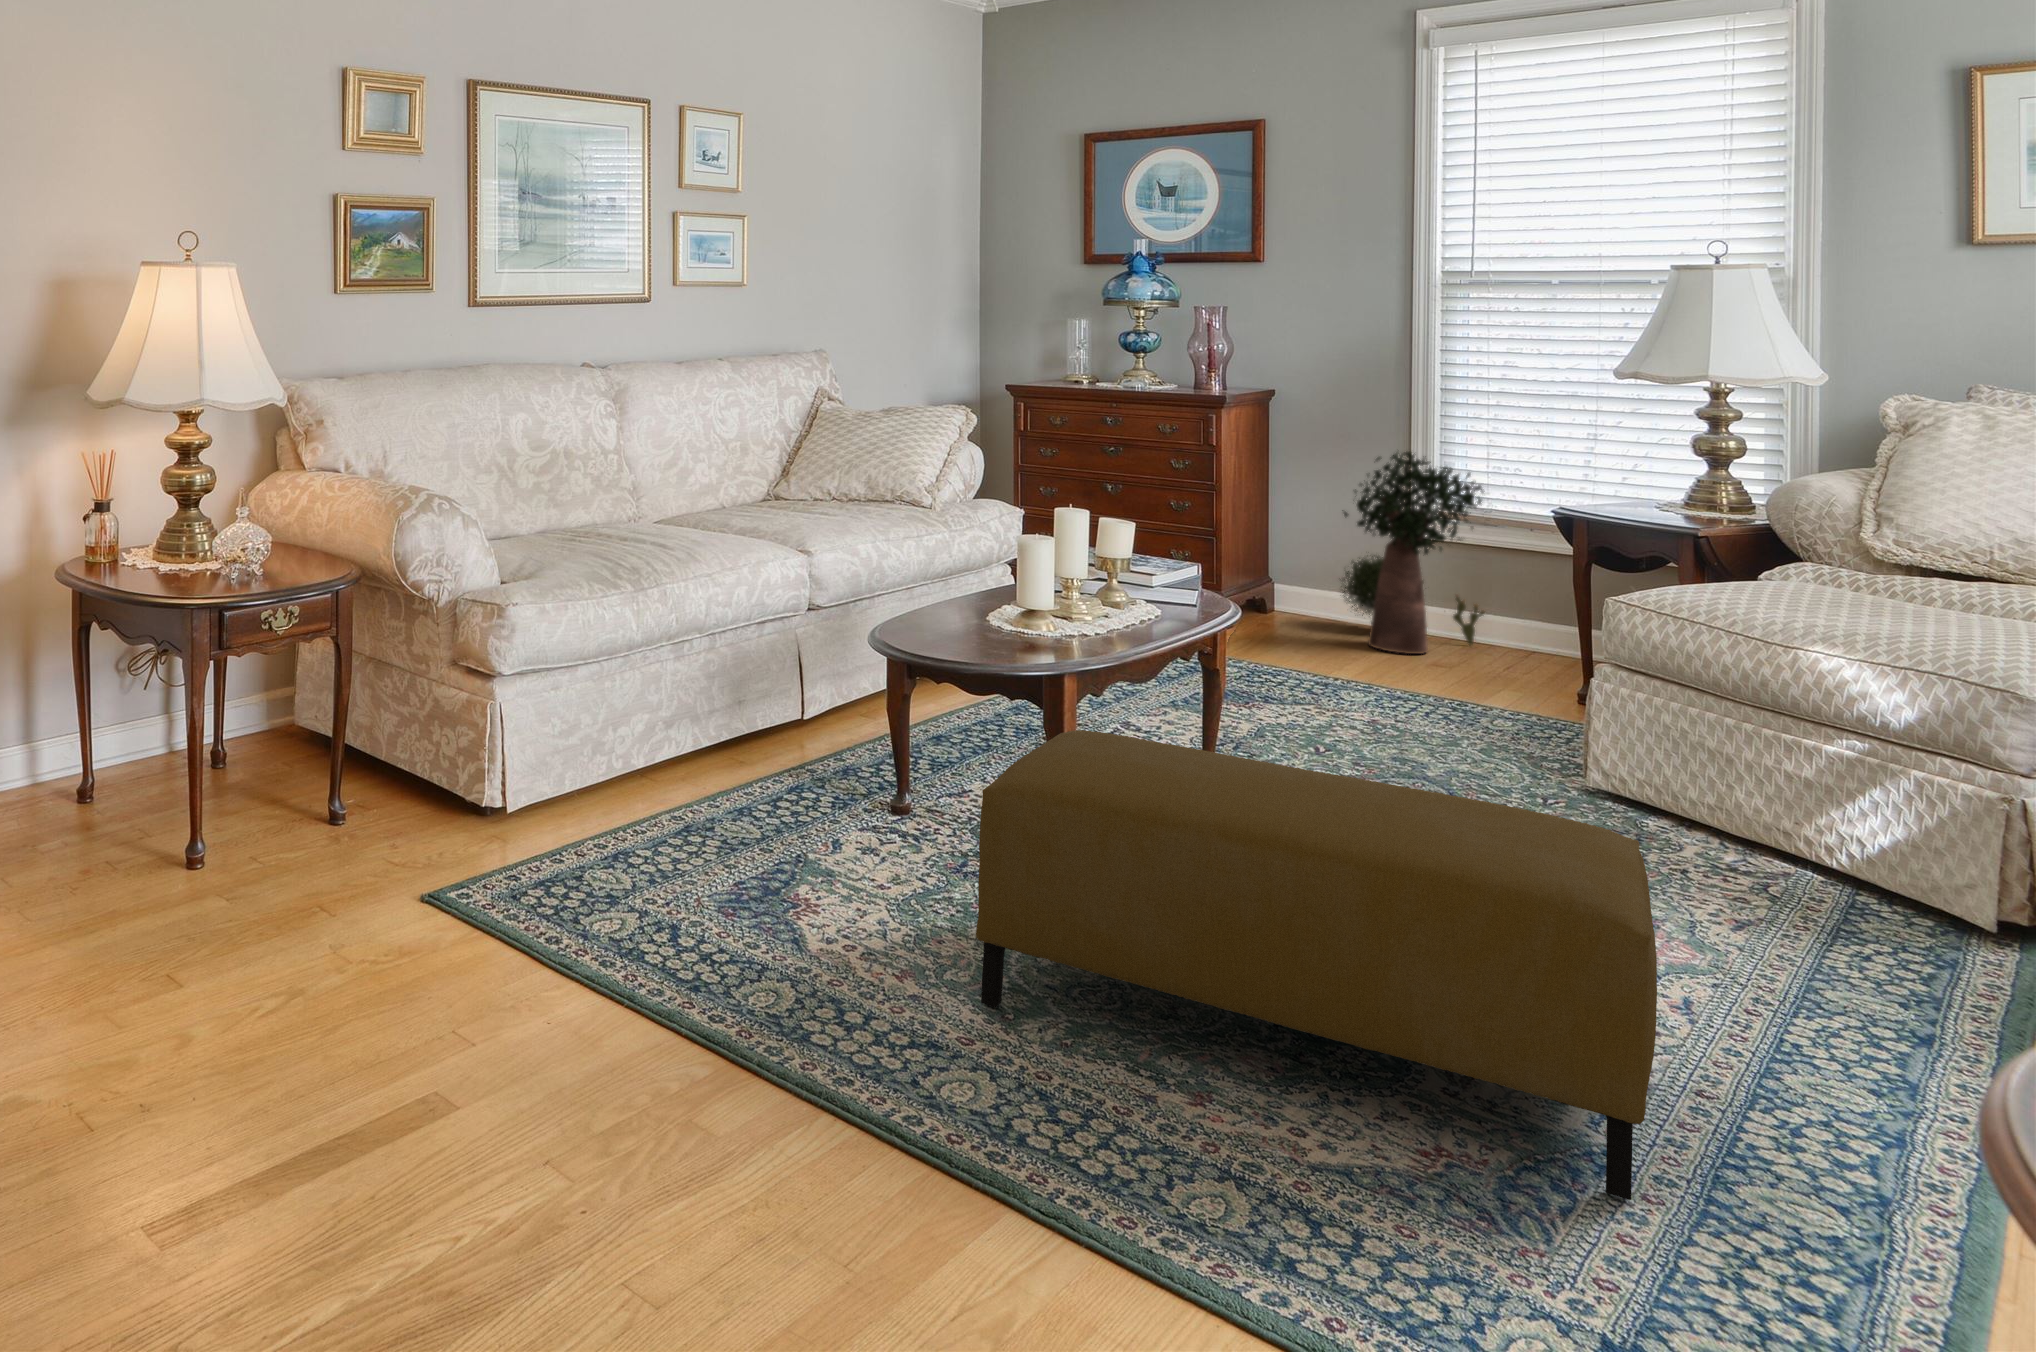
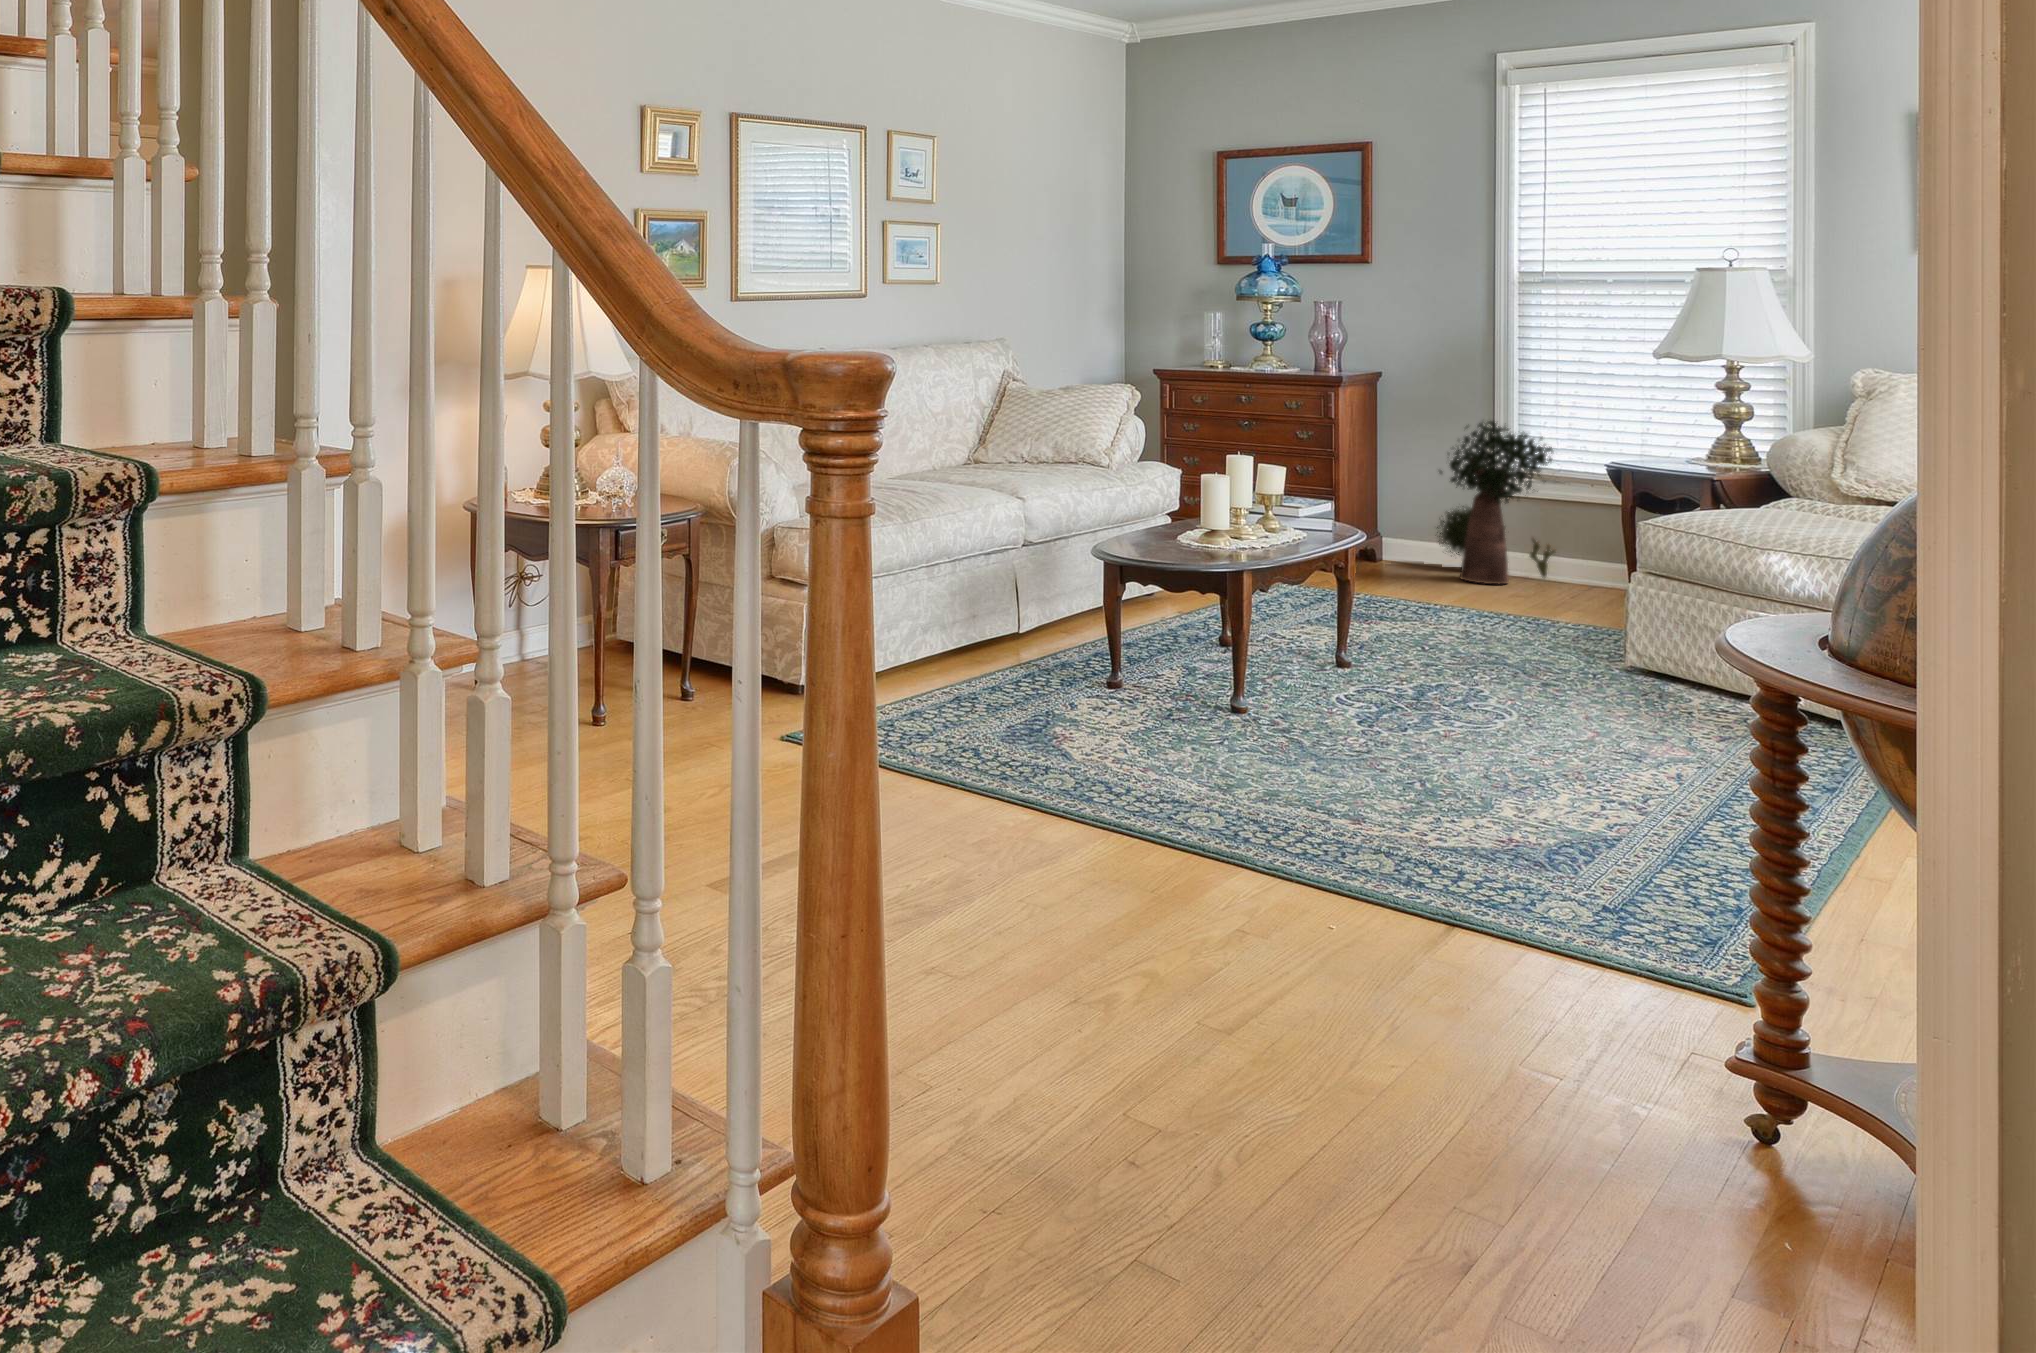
ottoman: present [976,730,1657,1200] -> none [1205,612,1644,861]

